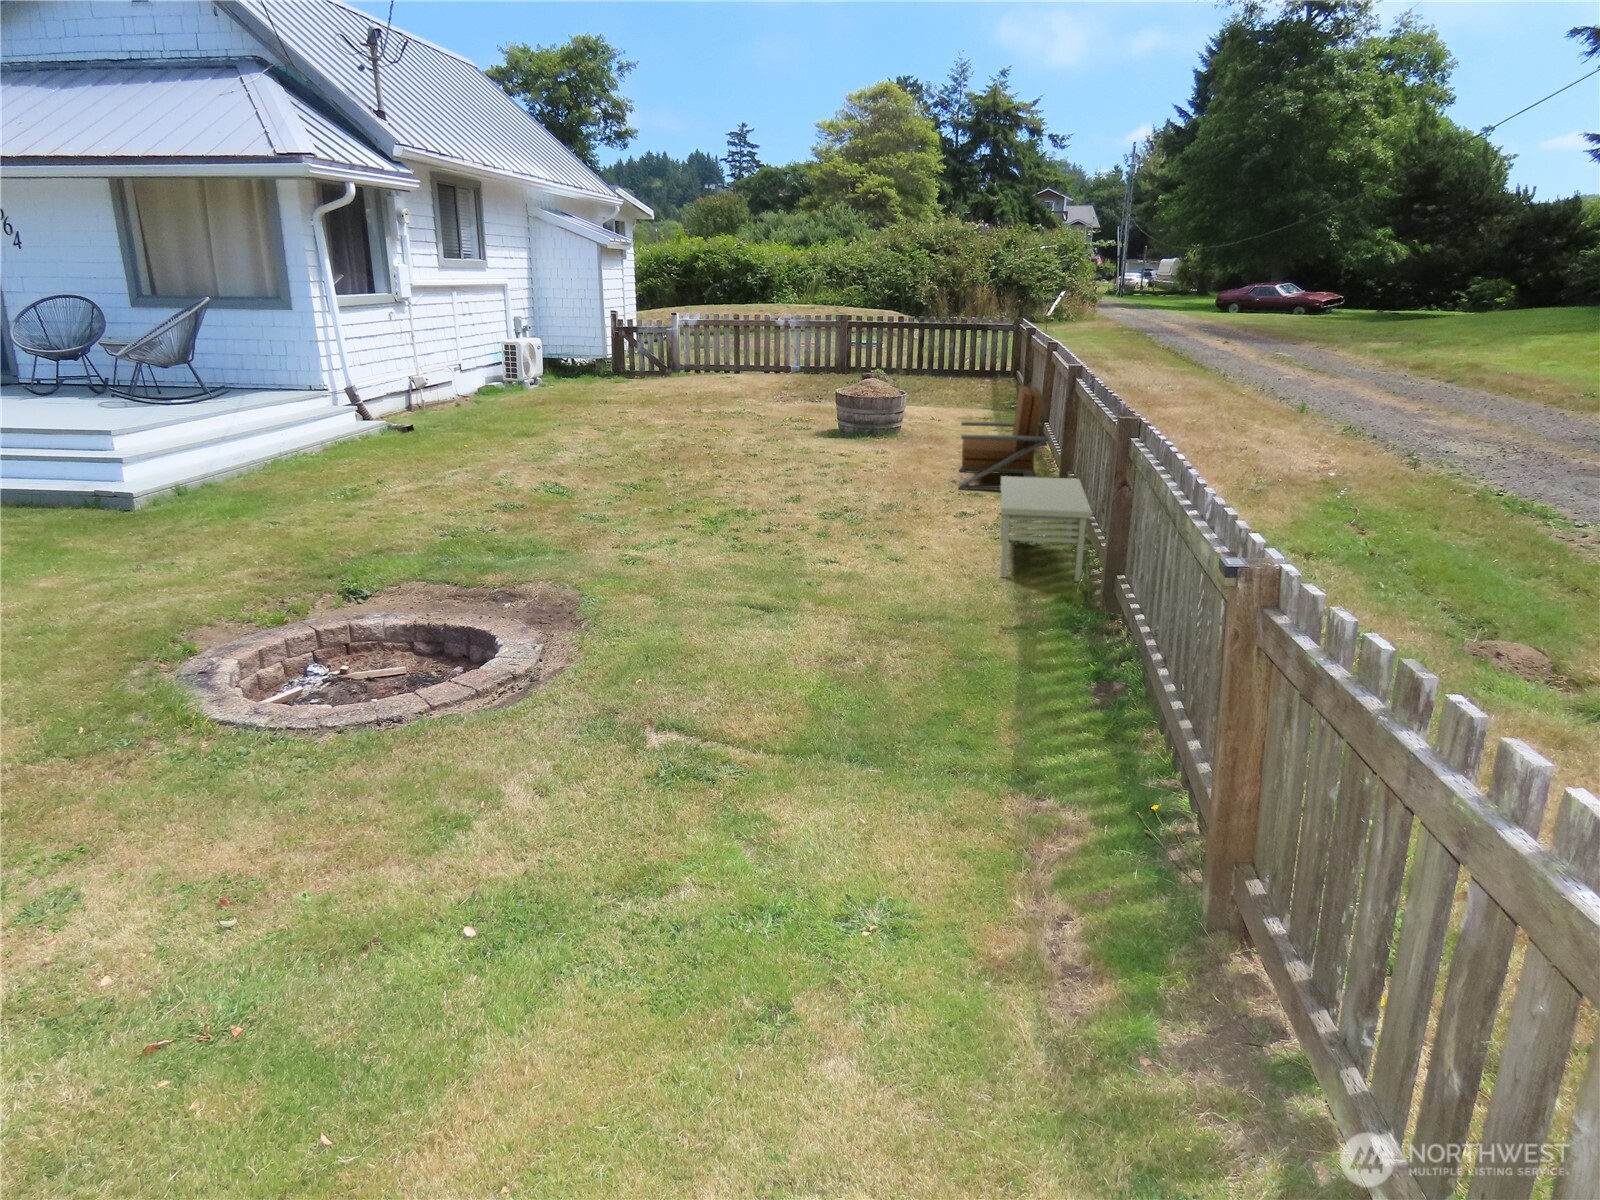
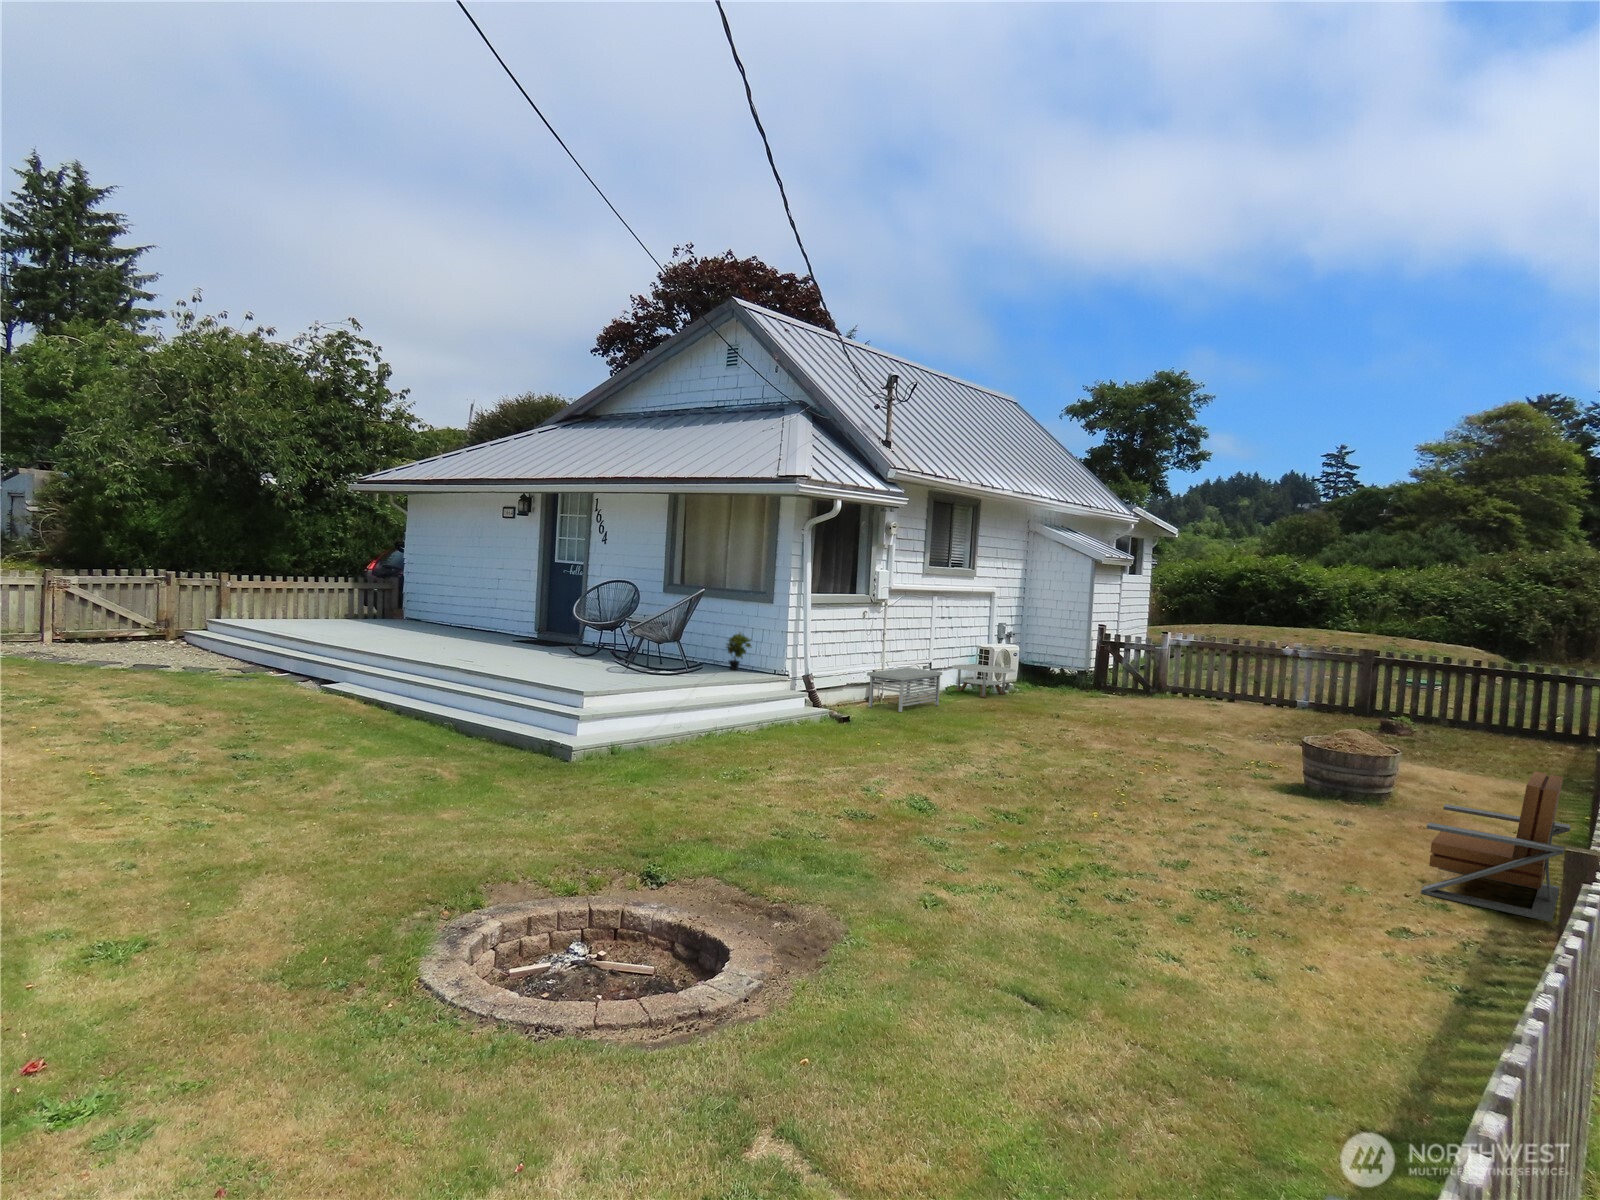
potted plant: none [239,345,274,391] -> present [727,633,751,670]
round table: none [479,363,546,395] -> present [951,664,1015,698]
storage bench: present [1000,476,1092,581] -> present [867,668,942,712]

